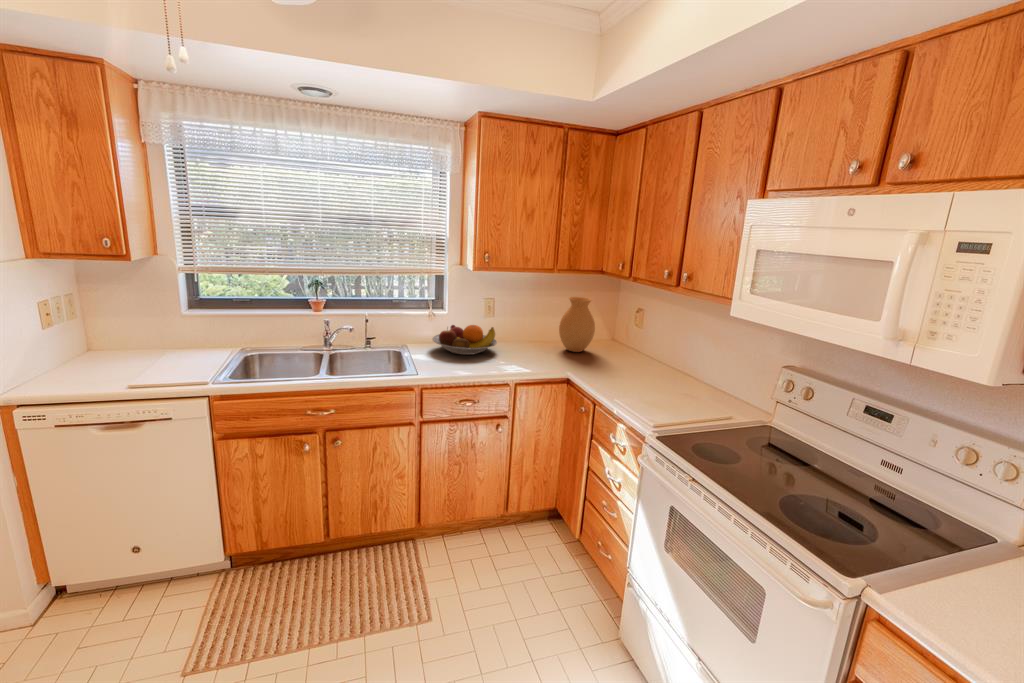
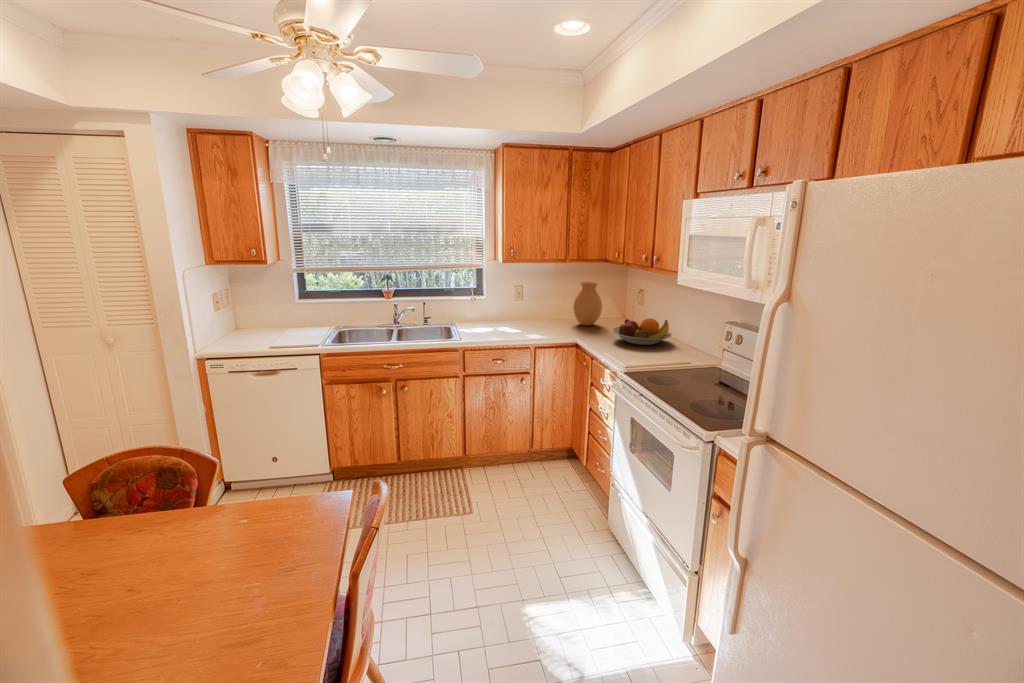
fruit bowl: present [432,325,497,355] -> present [612,318,671,345]

